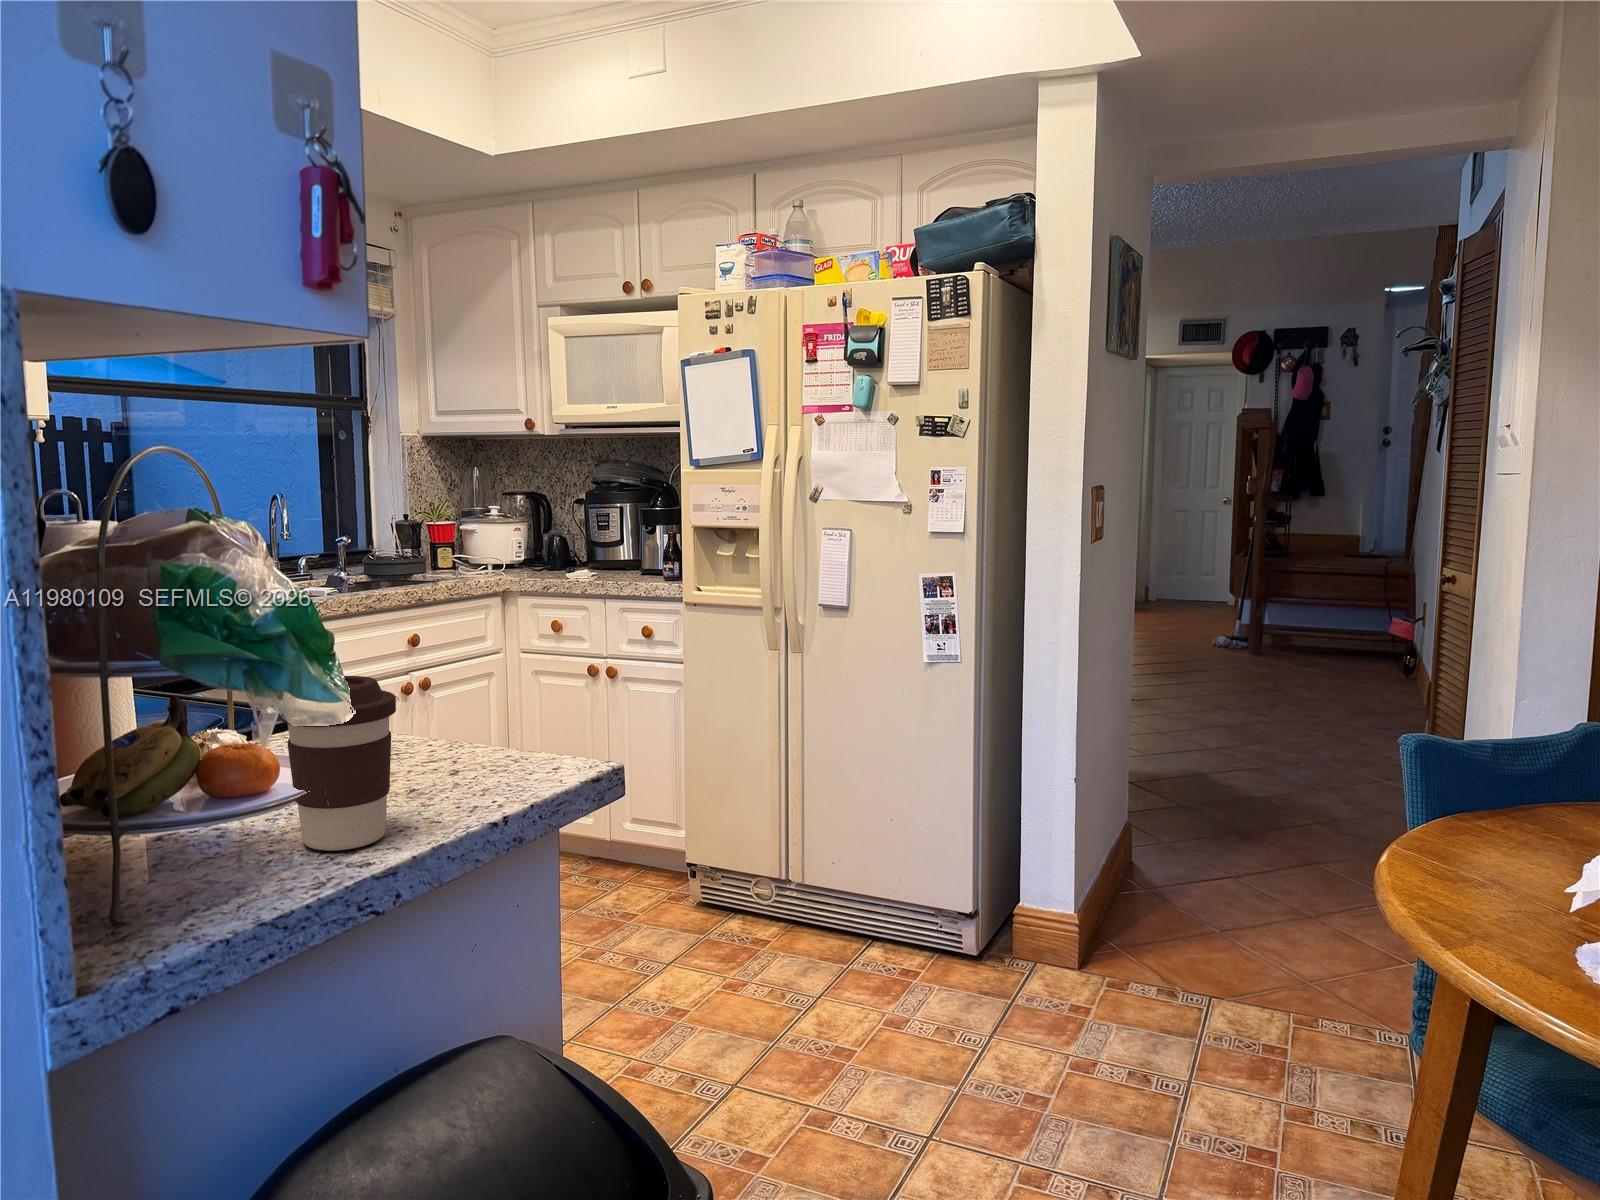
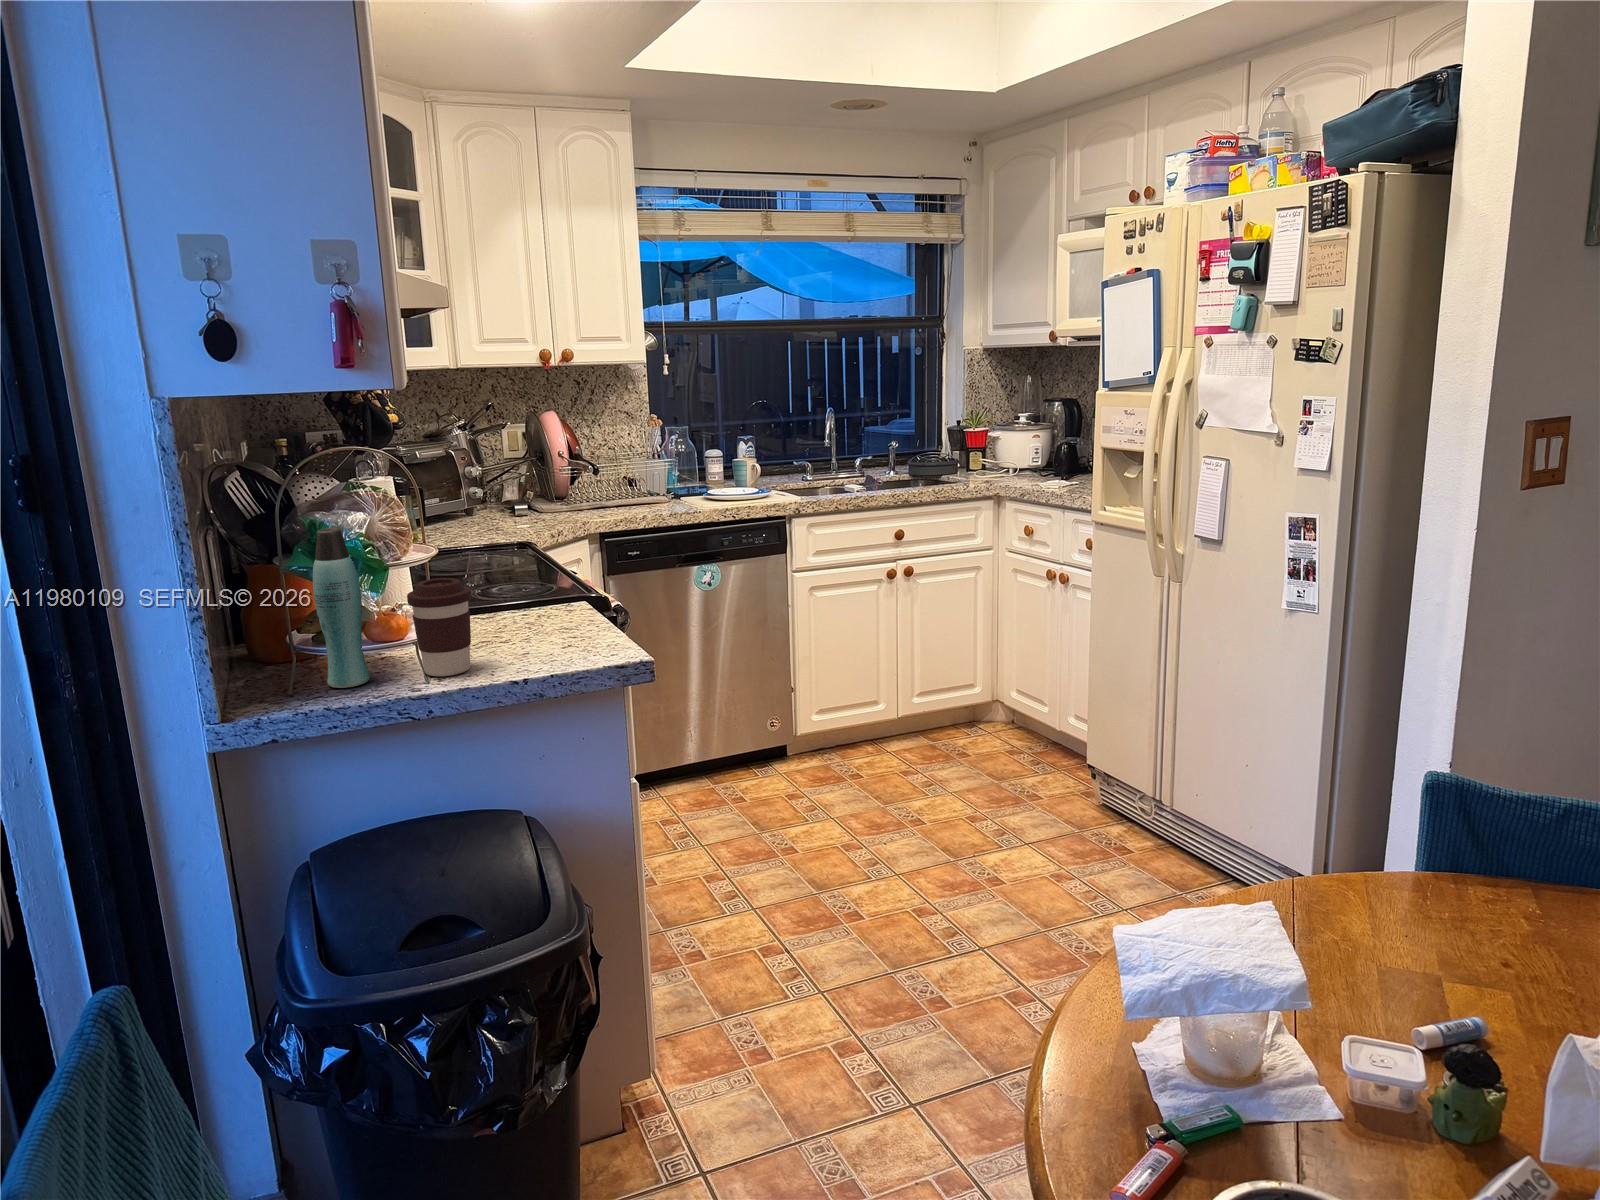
bottle: none [128,589,232,906] -> present [313,528,370,688]

